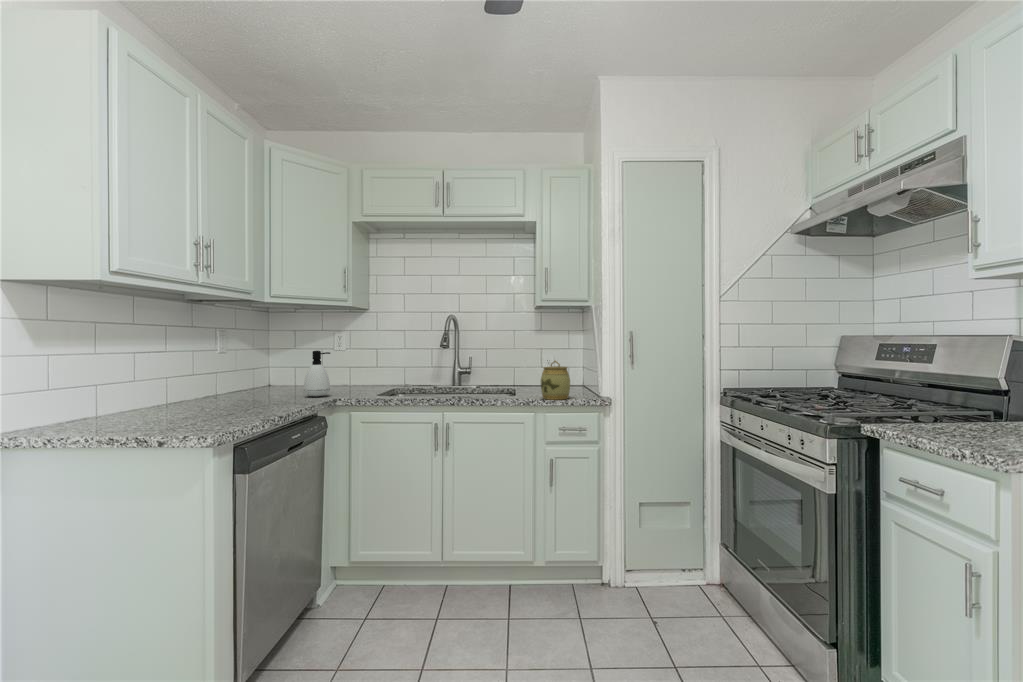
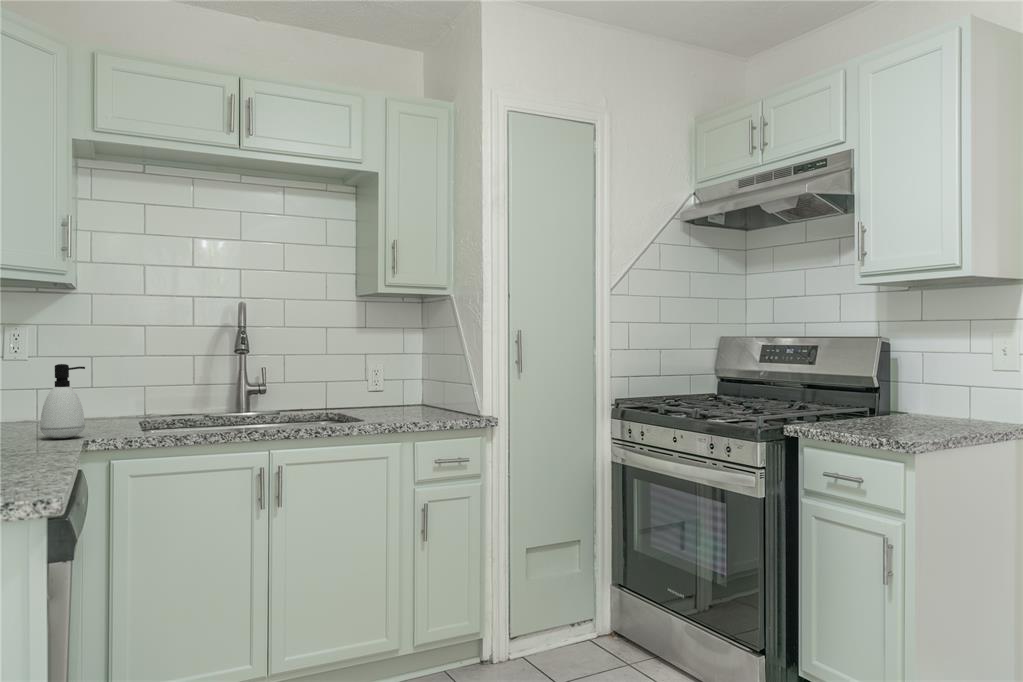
jar: present [541,361,570,400] -> none [406,371,445,423]

